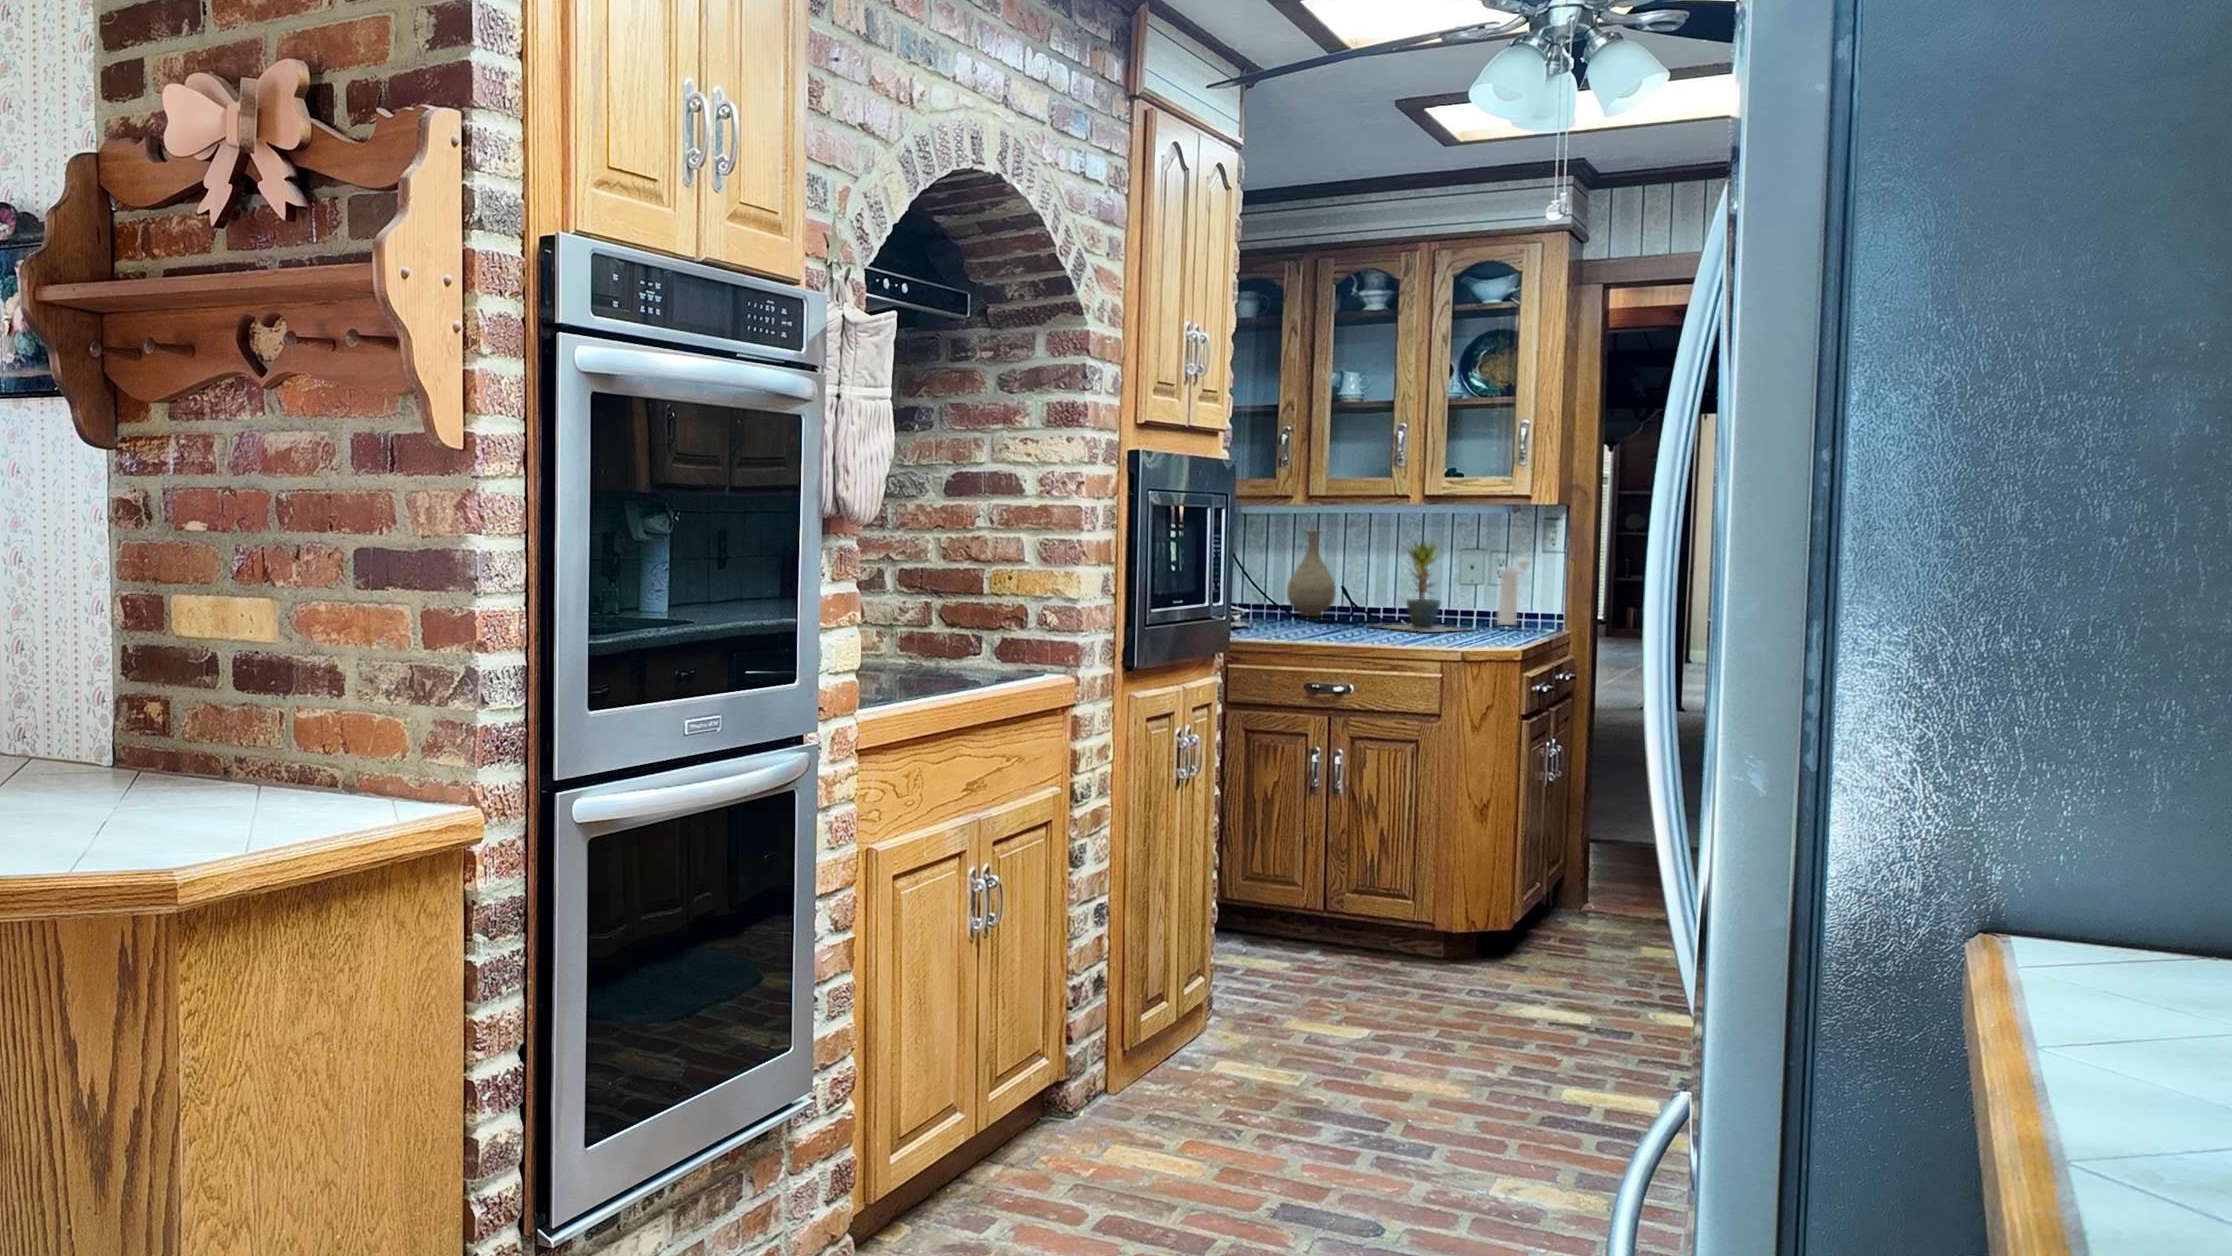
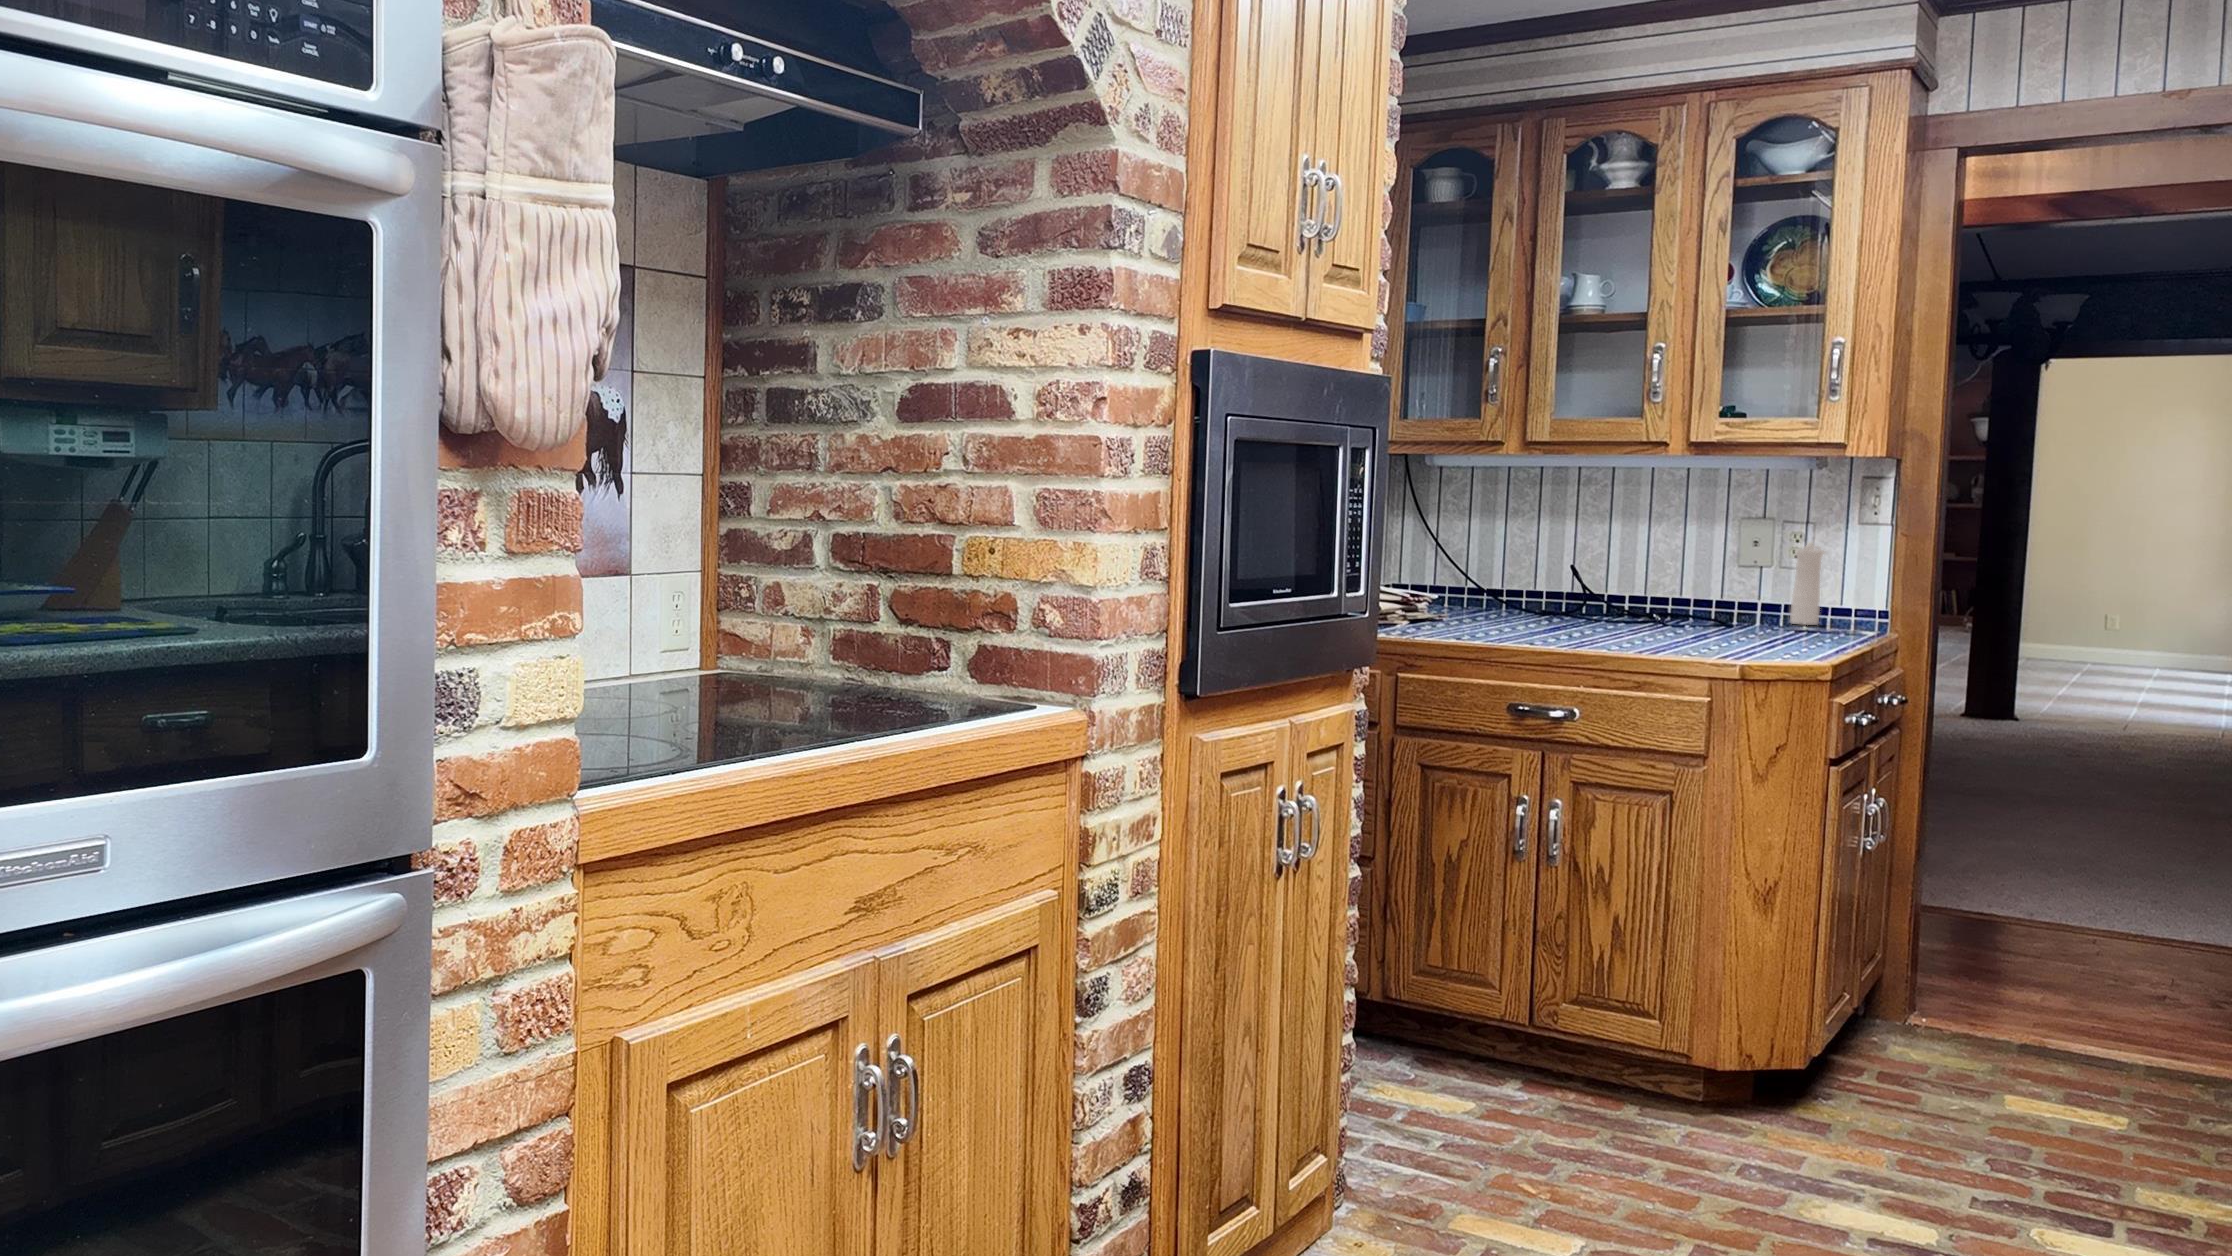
vase: present [1287,531,1336,616] -> none [1491,491,1559,606]
potted plant: present [1379,540,1461,632] -> none [1594,504,1766,633]

